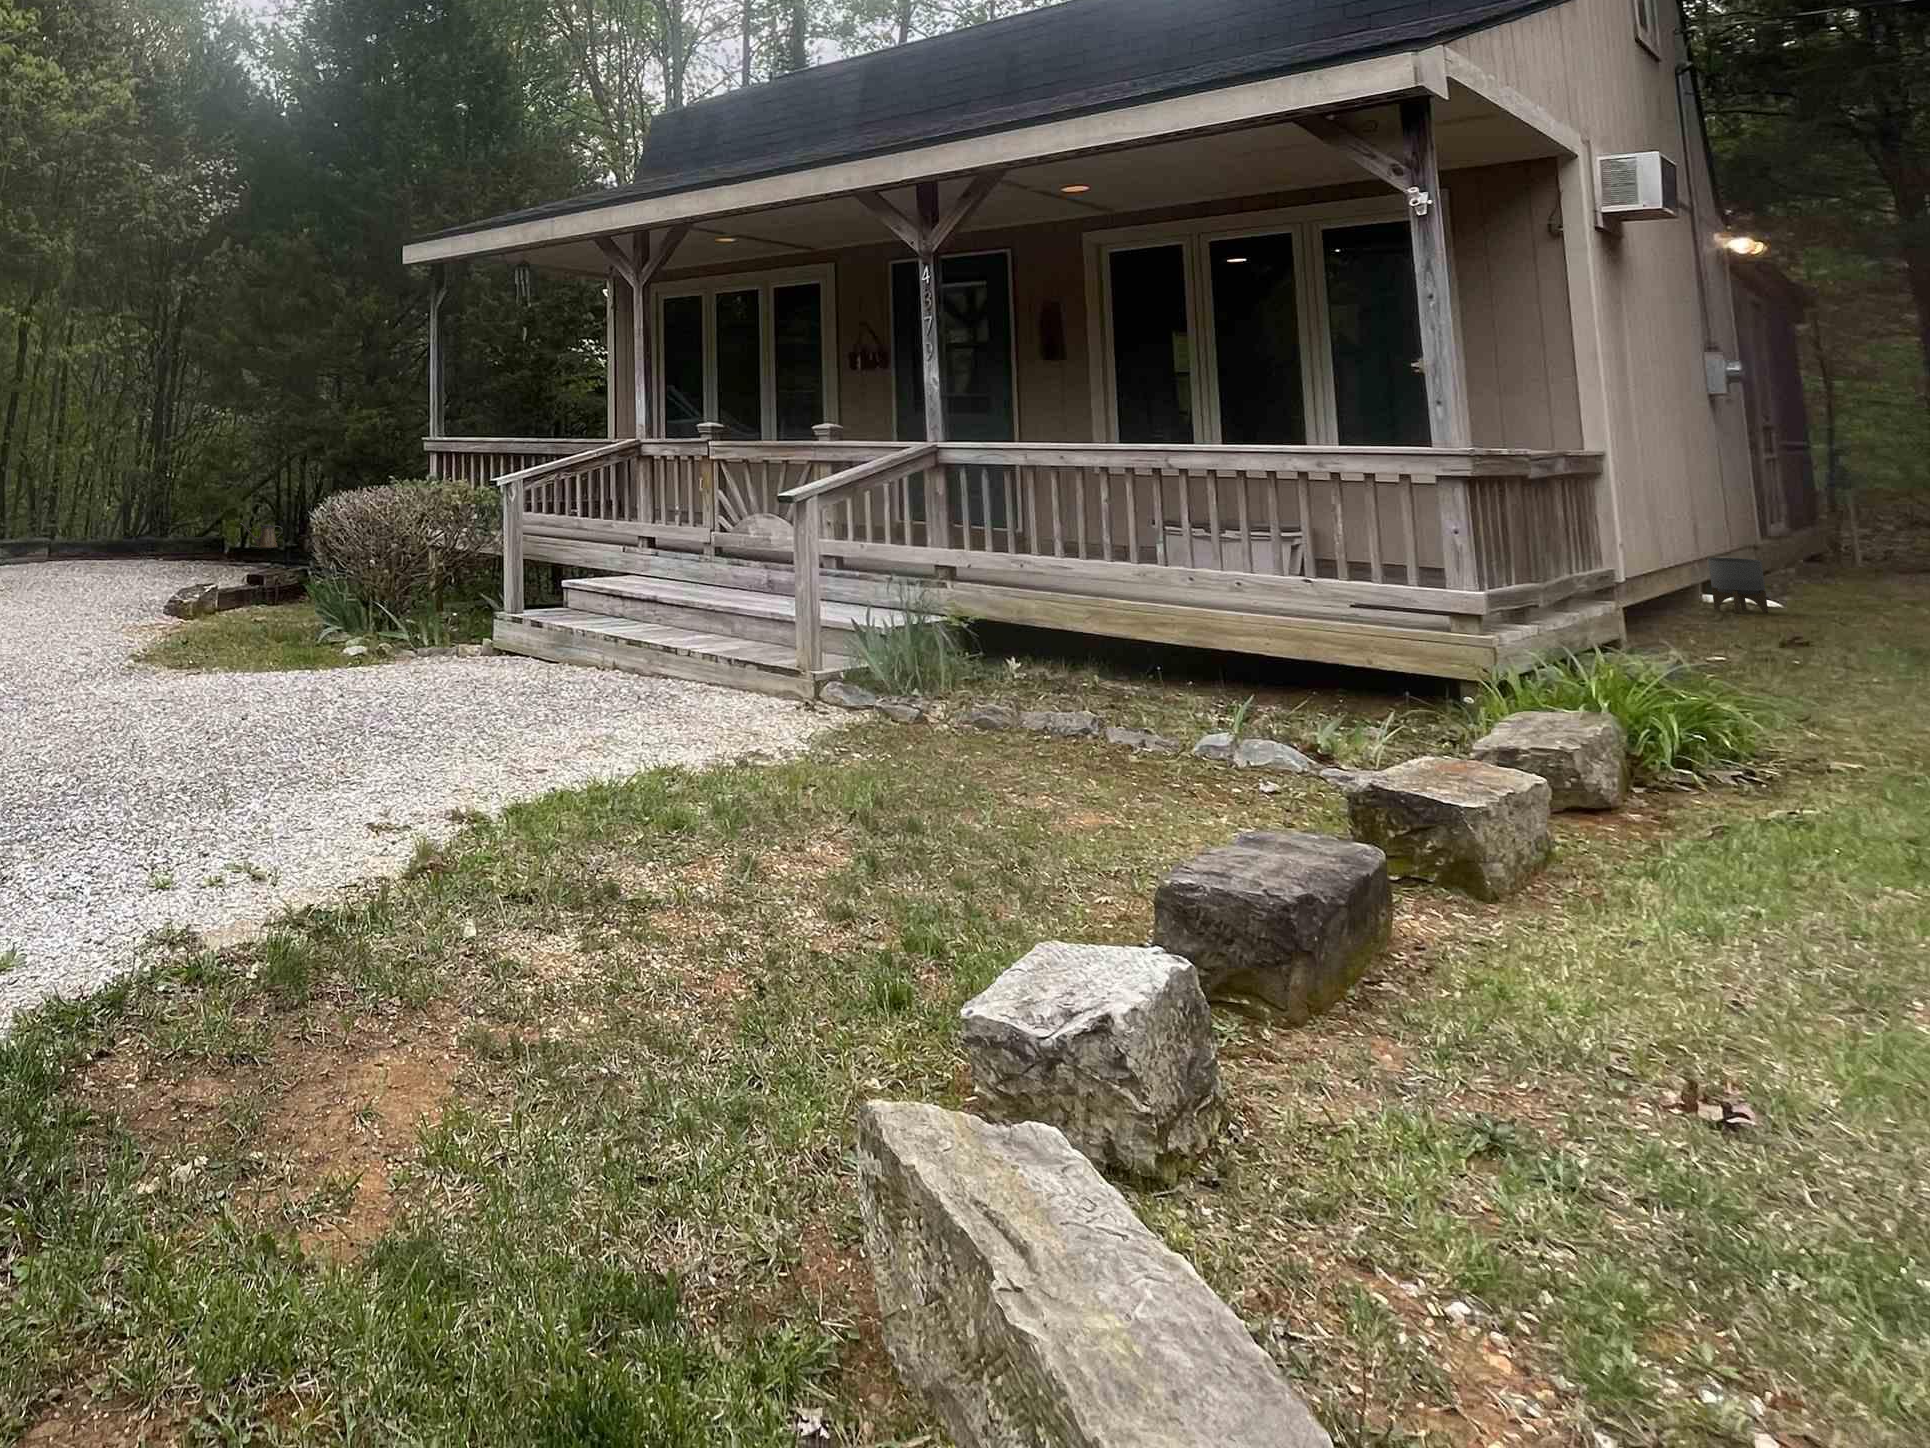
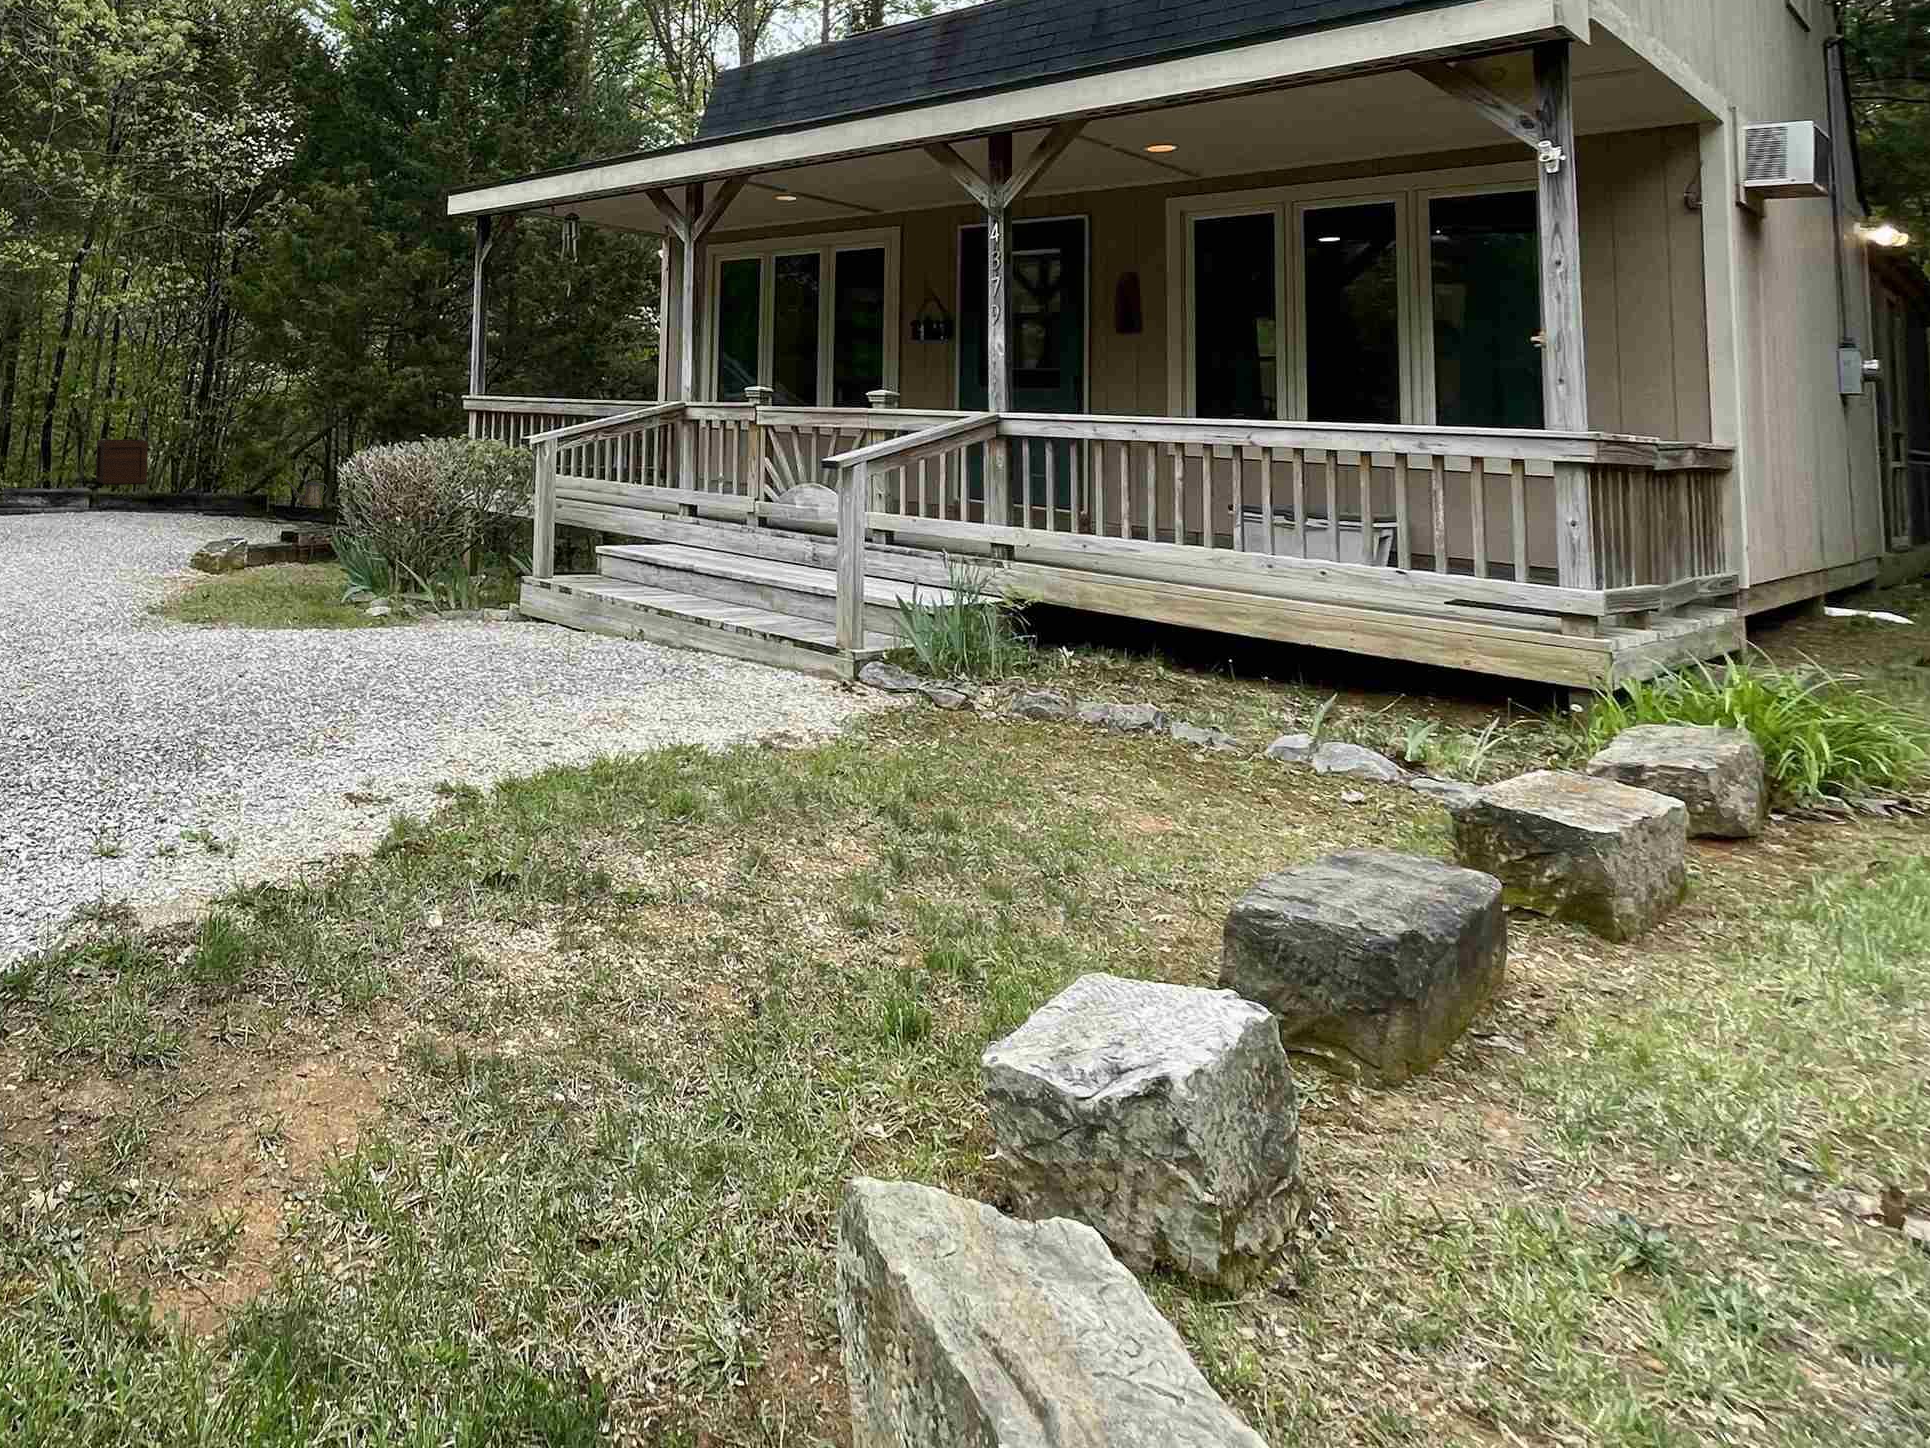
wooden crate: none [47,487,98,534] -> present [96,439,148,485]
planter: present [1708,558,1768,614] -> none [1831,568,1896,629]

